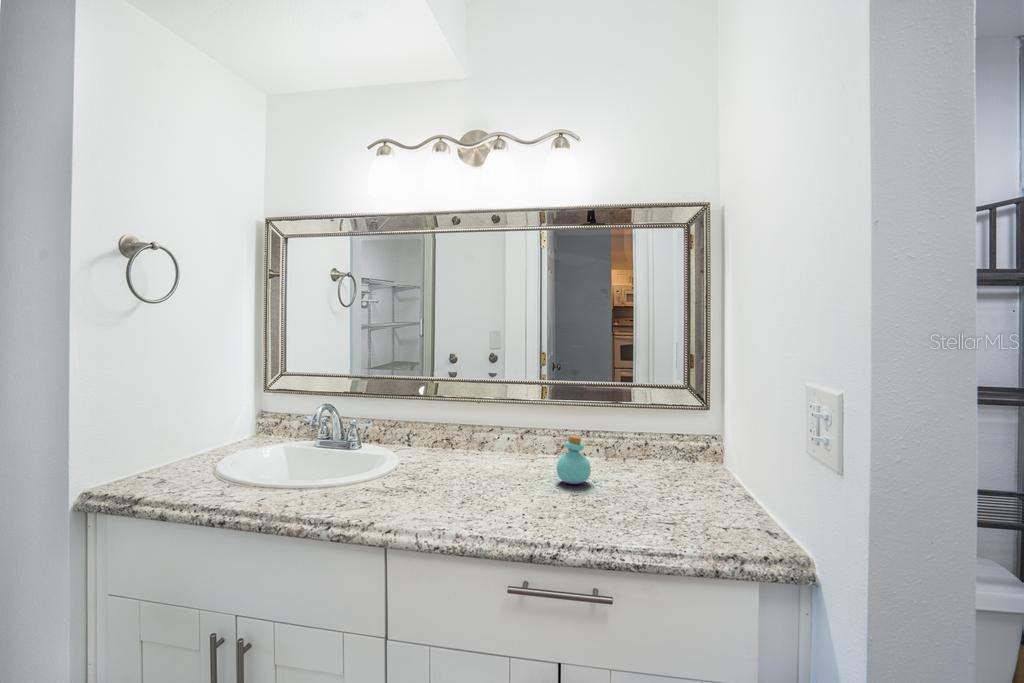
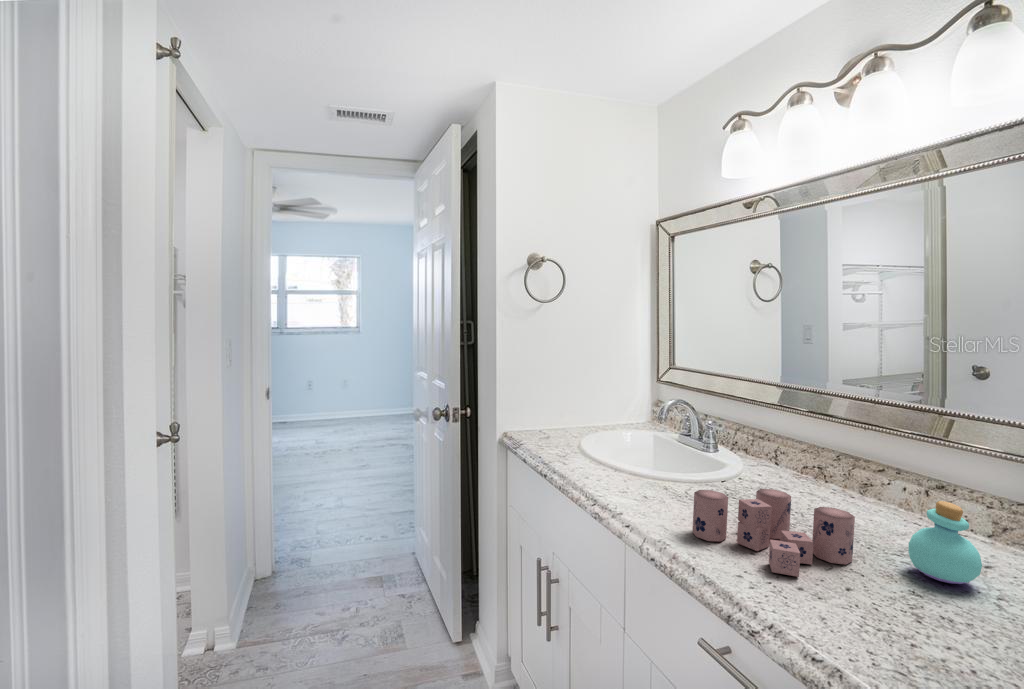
candle: none [442,458,538,515] -> present [692,489,855,577]

